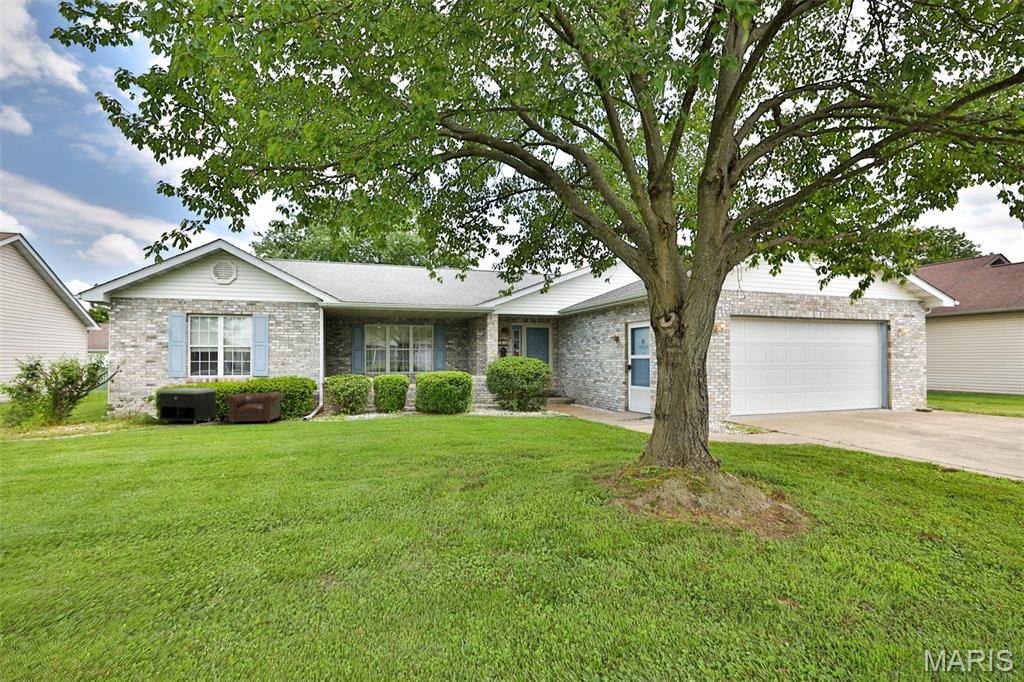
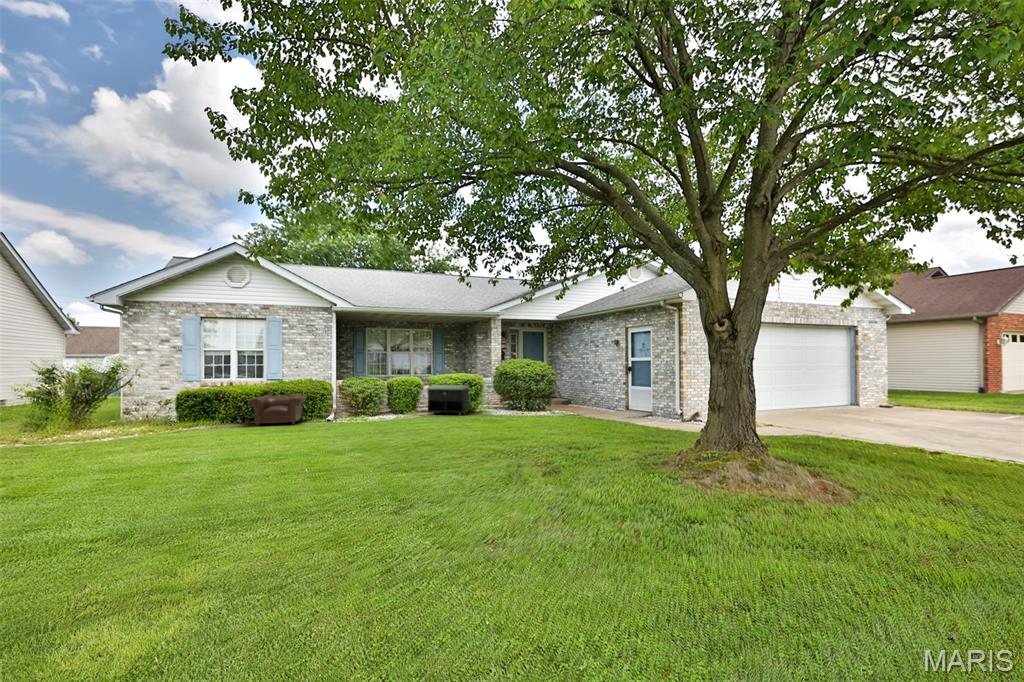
storage bench: present [158,388,216,424] -> present [427,385,469,415]

